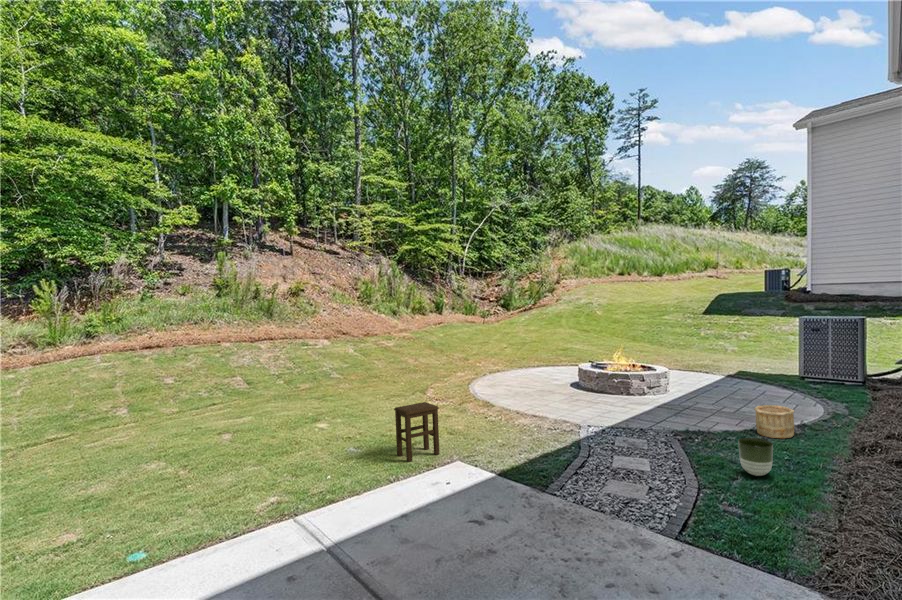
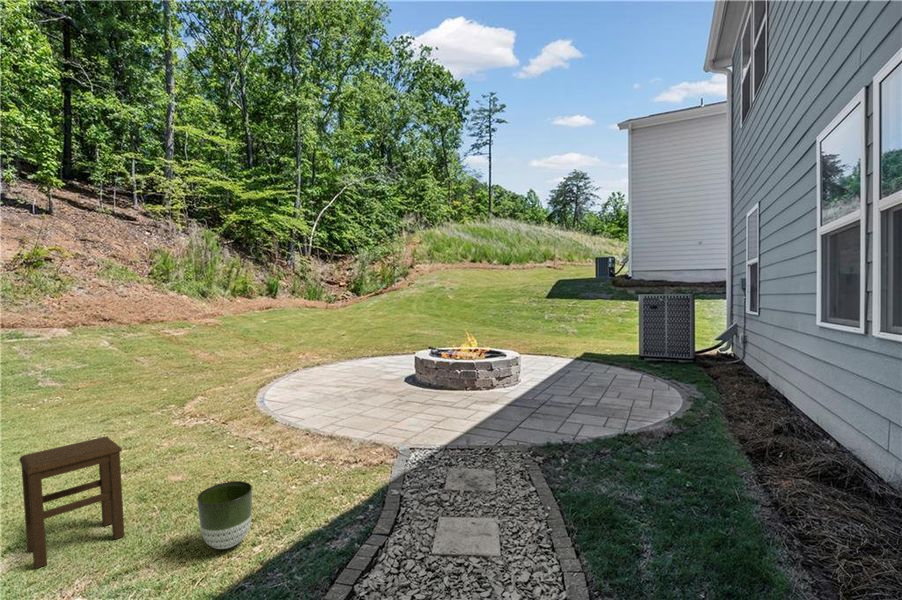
wooden bucket: present [754,405,794,439] -> none [627,403,675,449]
planter: present [738,438,773,476] -> present [197,481,252,549]

